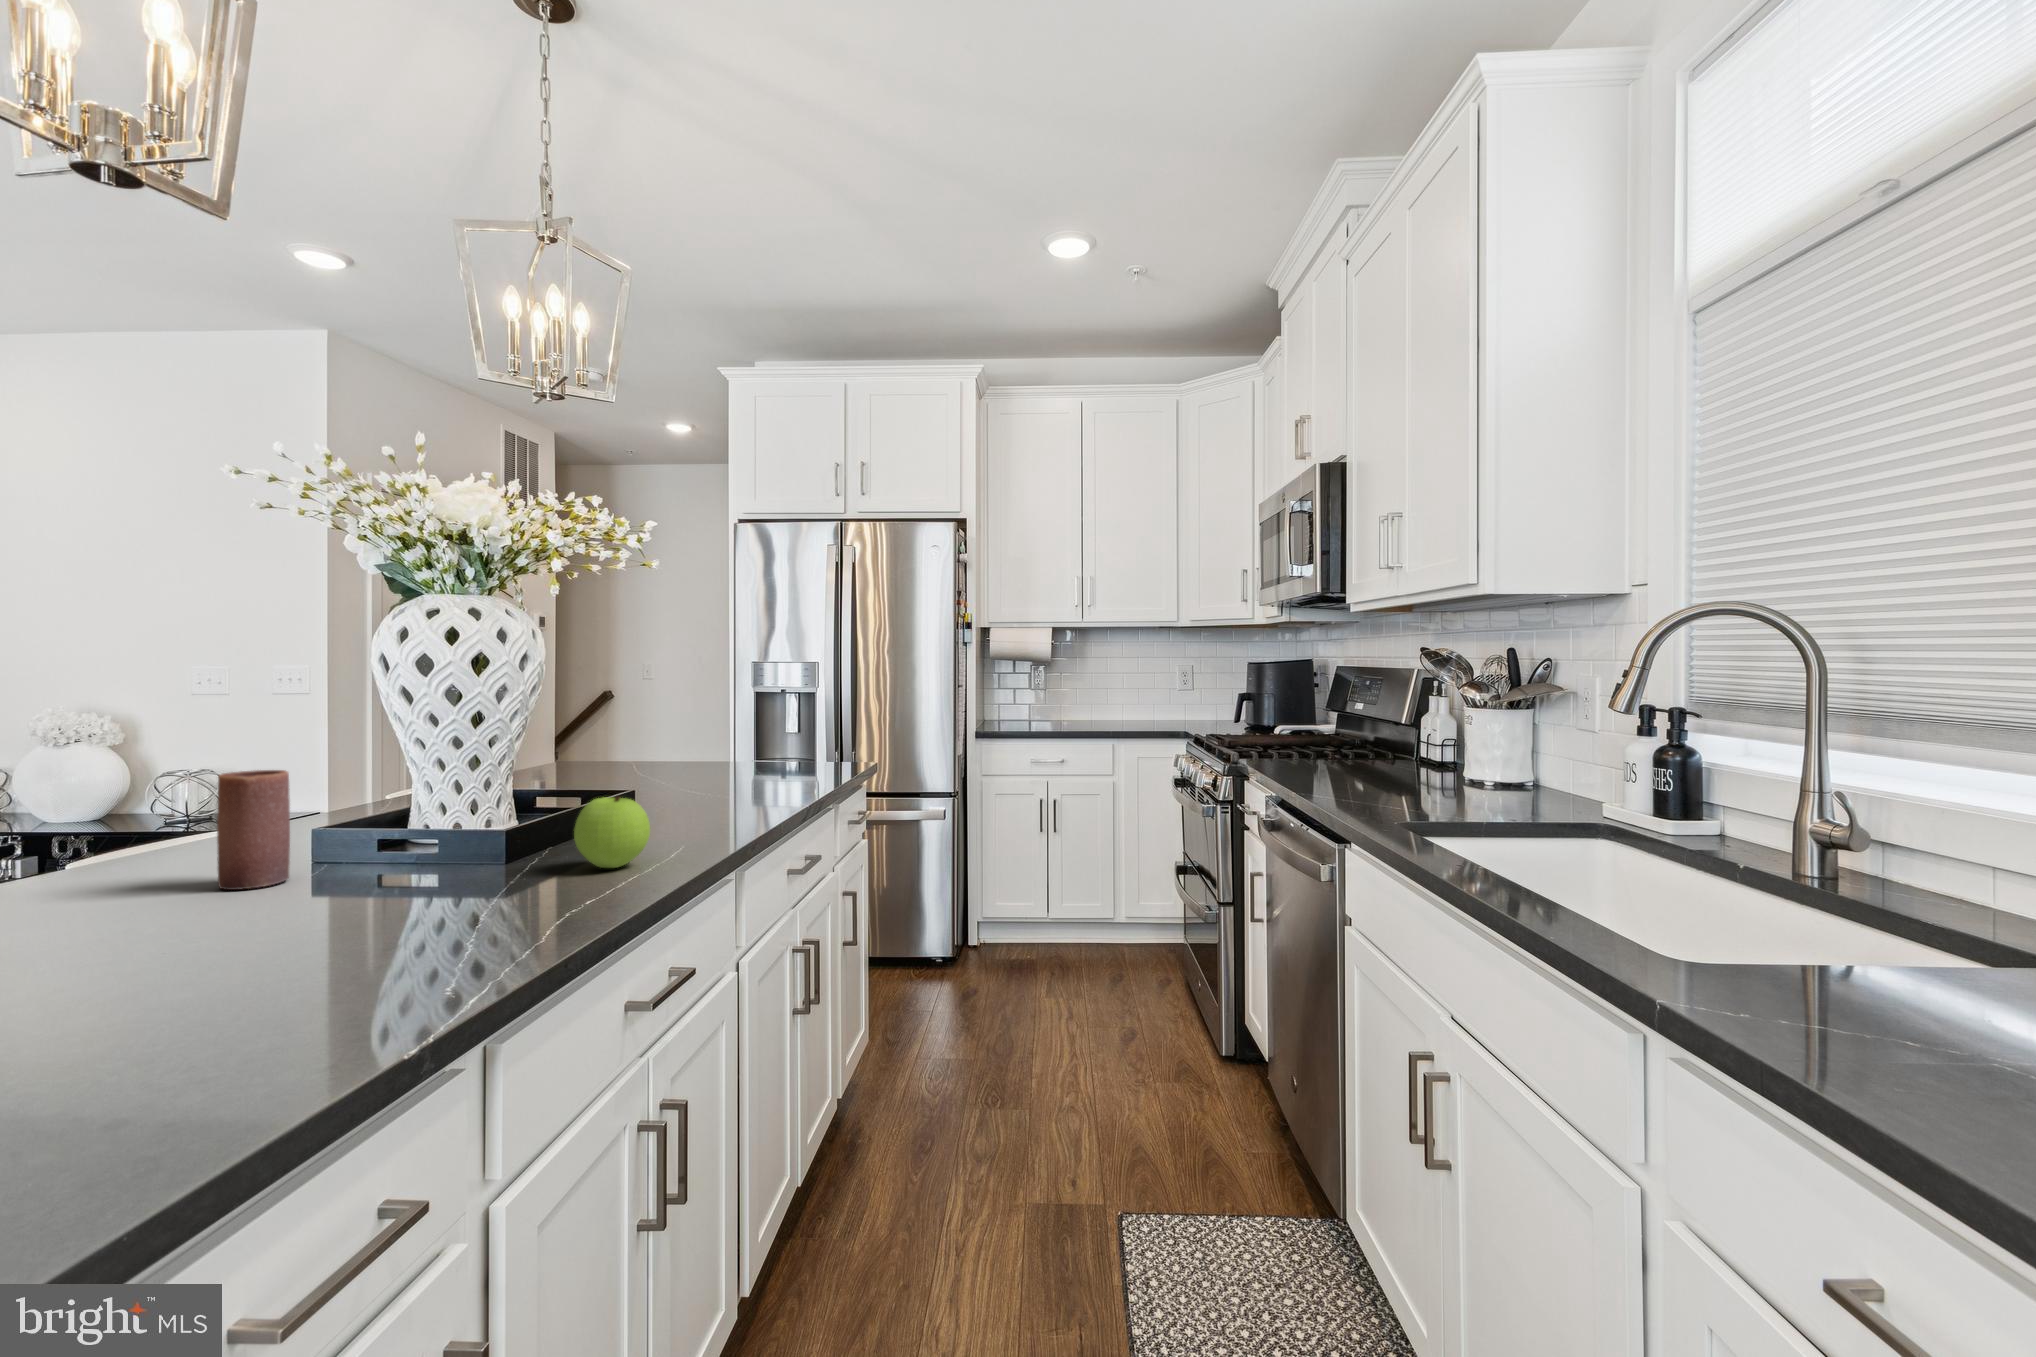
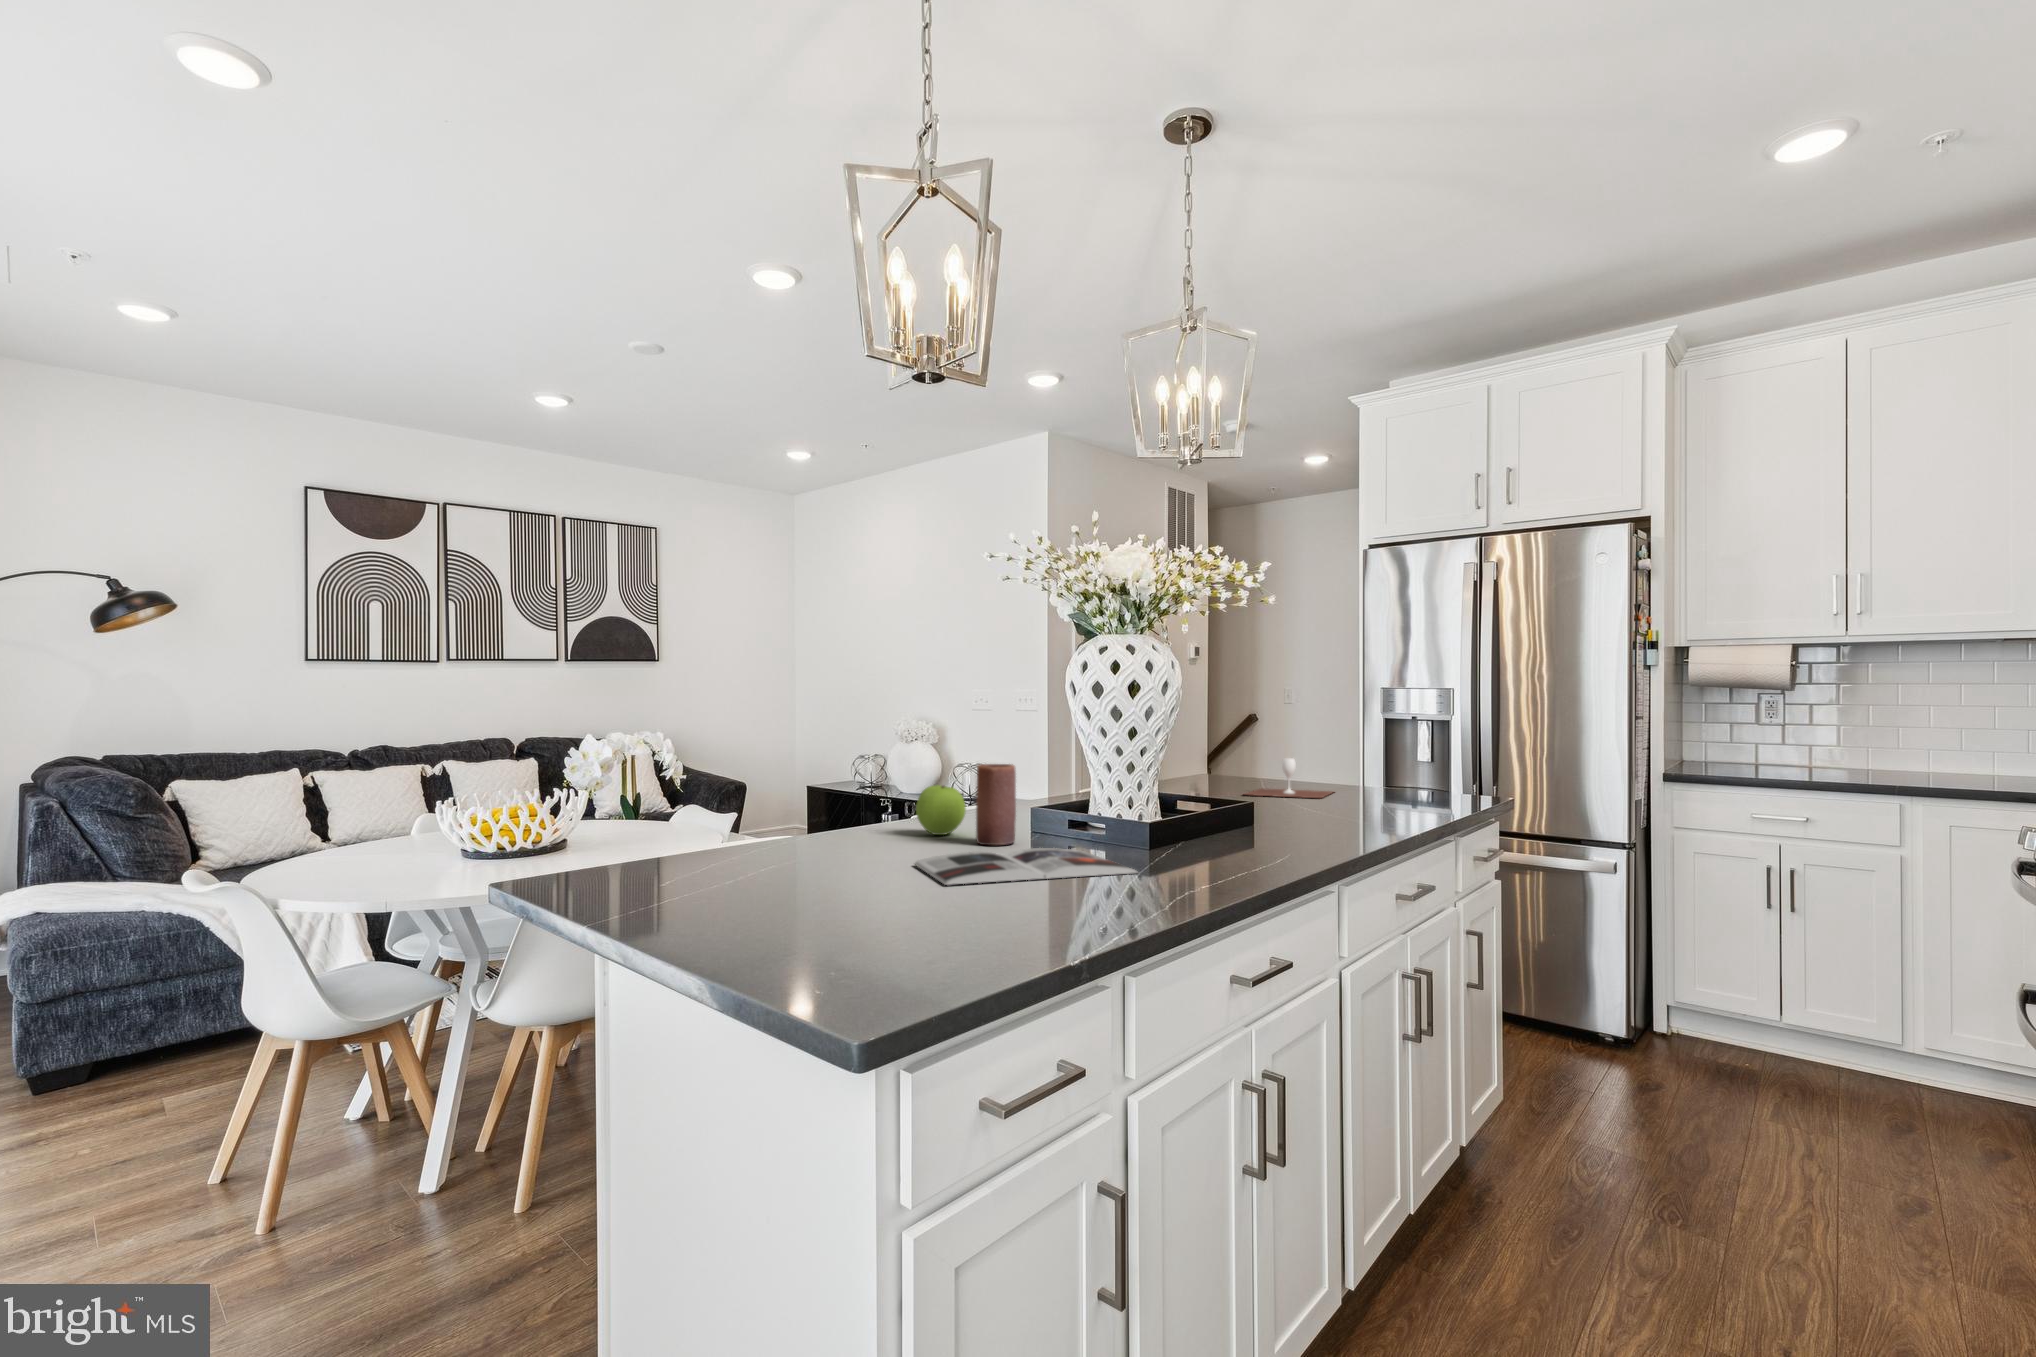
wine glass: none [609,736,712,779] -> present [1246,758,1333,798]
apple: present [574,797,650,868] -> present [916,785,966,835]
magazine: none [80,882,492,981] -> present [915,848,1137,885]

